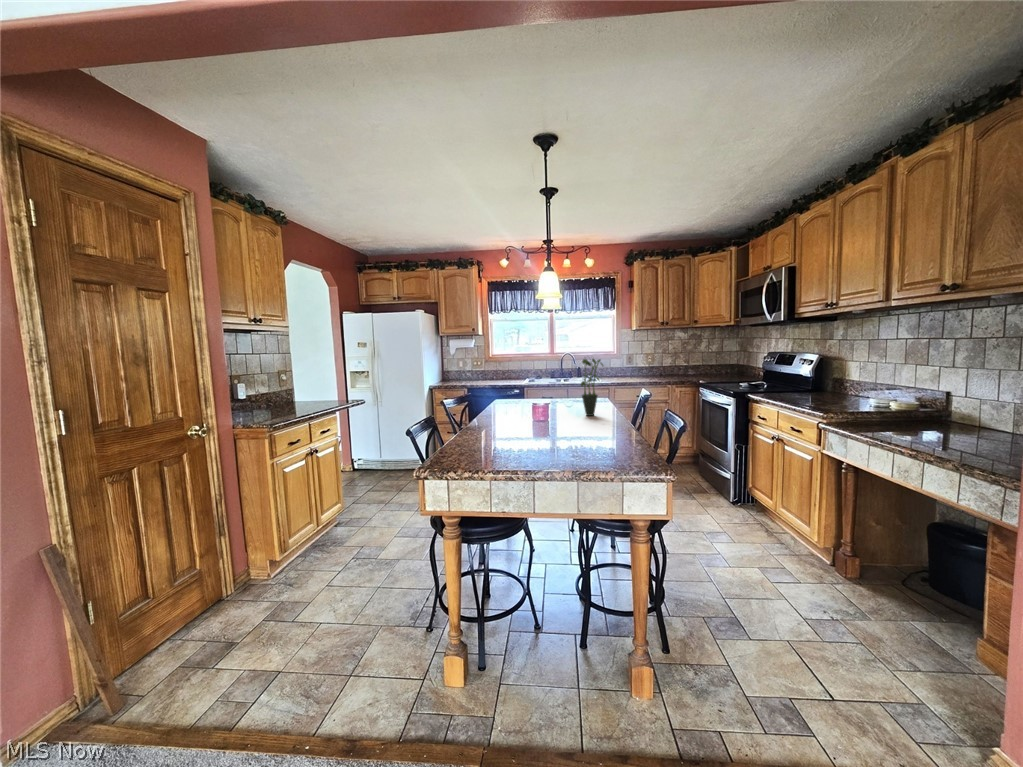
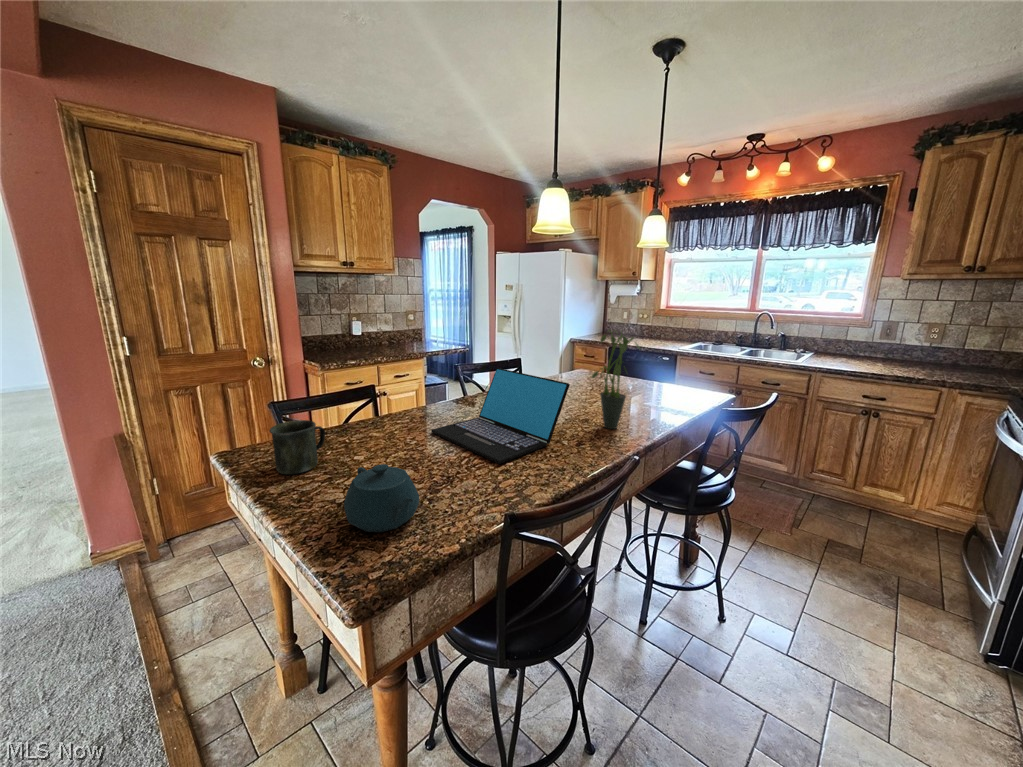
laptop: none [512,388,586,434] -> present [431,368,570,464]
teapot: none [564,425,631,460] -> present [344,464,419,532]
mug: none [474,426,503,463] -> present [270,420,325,474]

